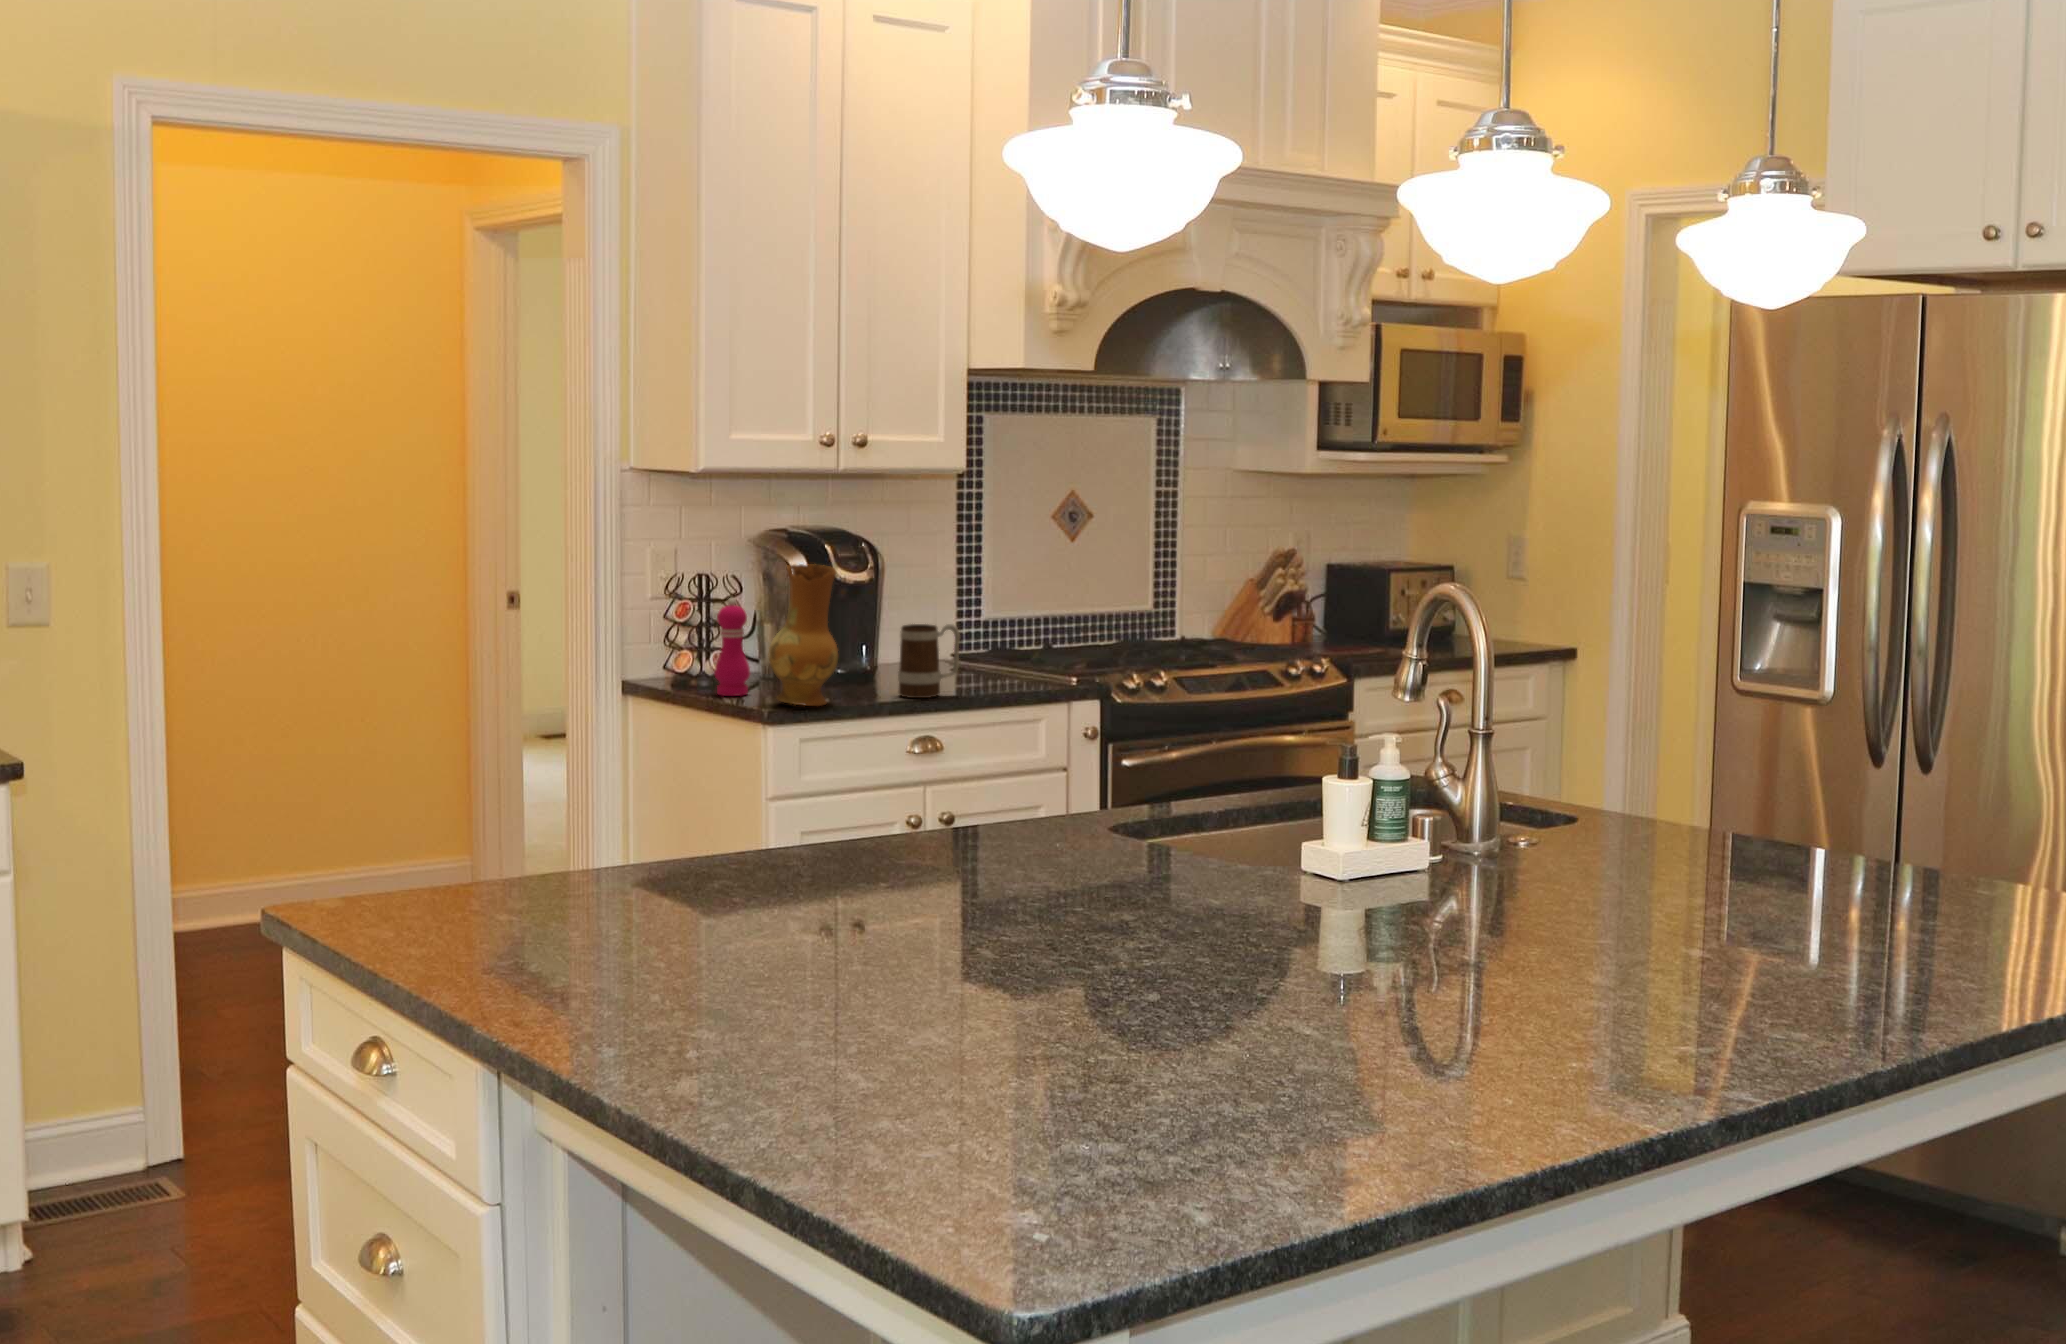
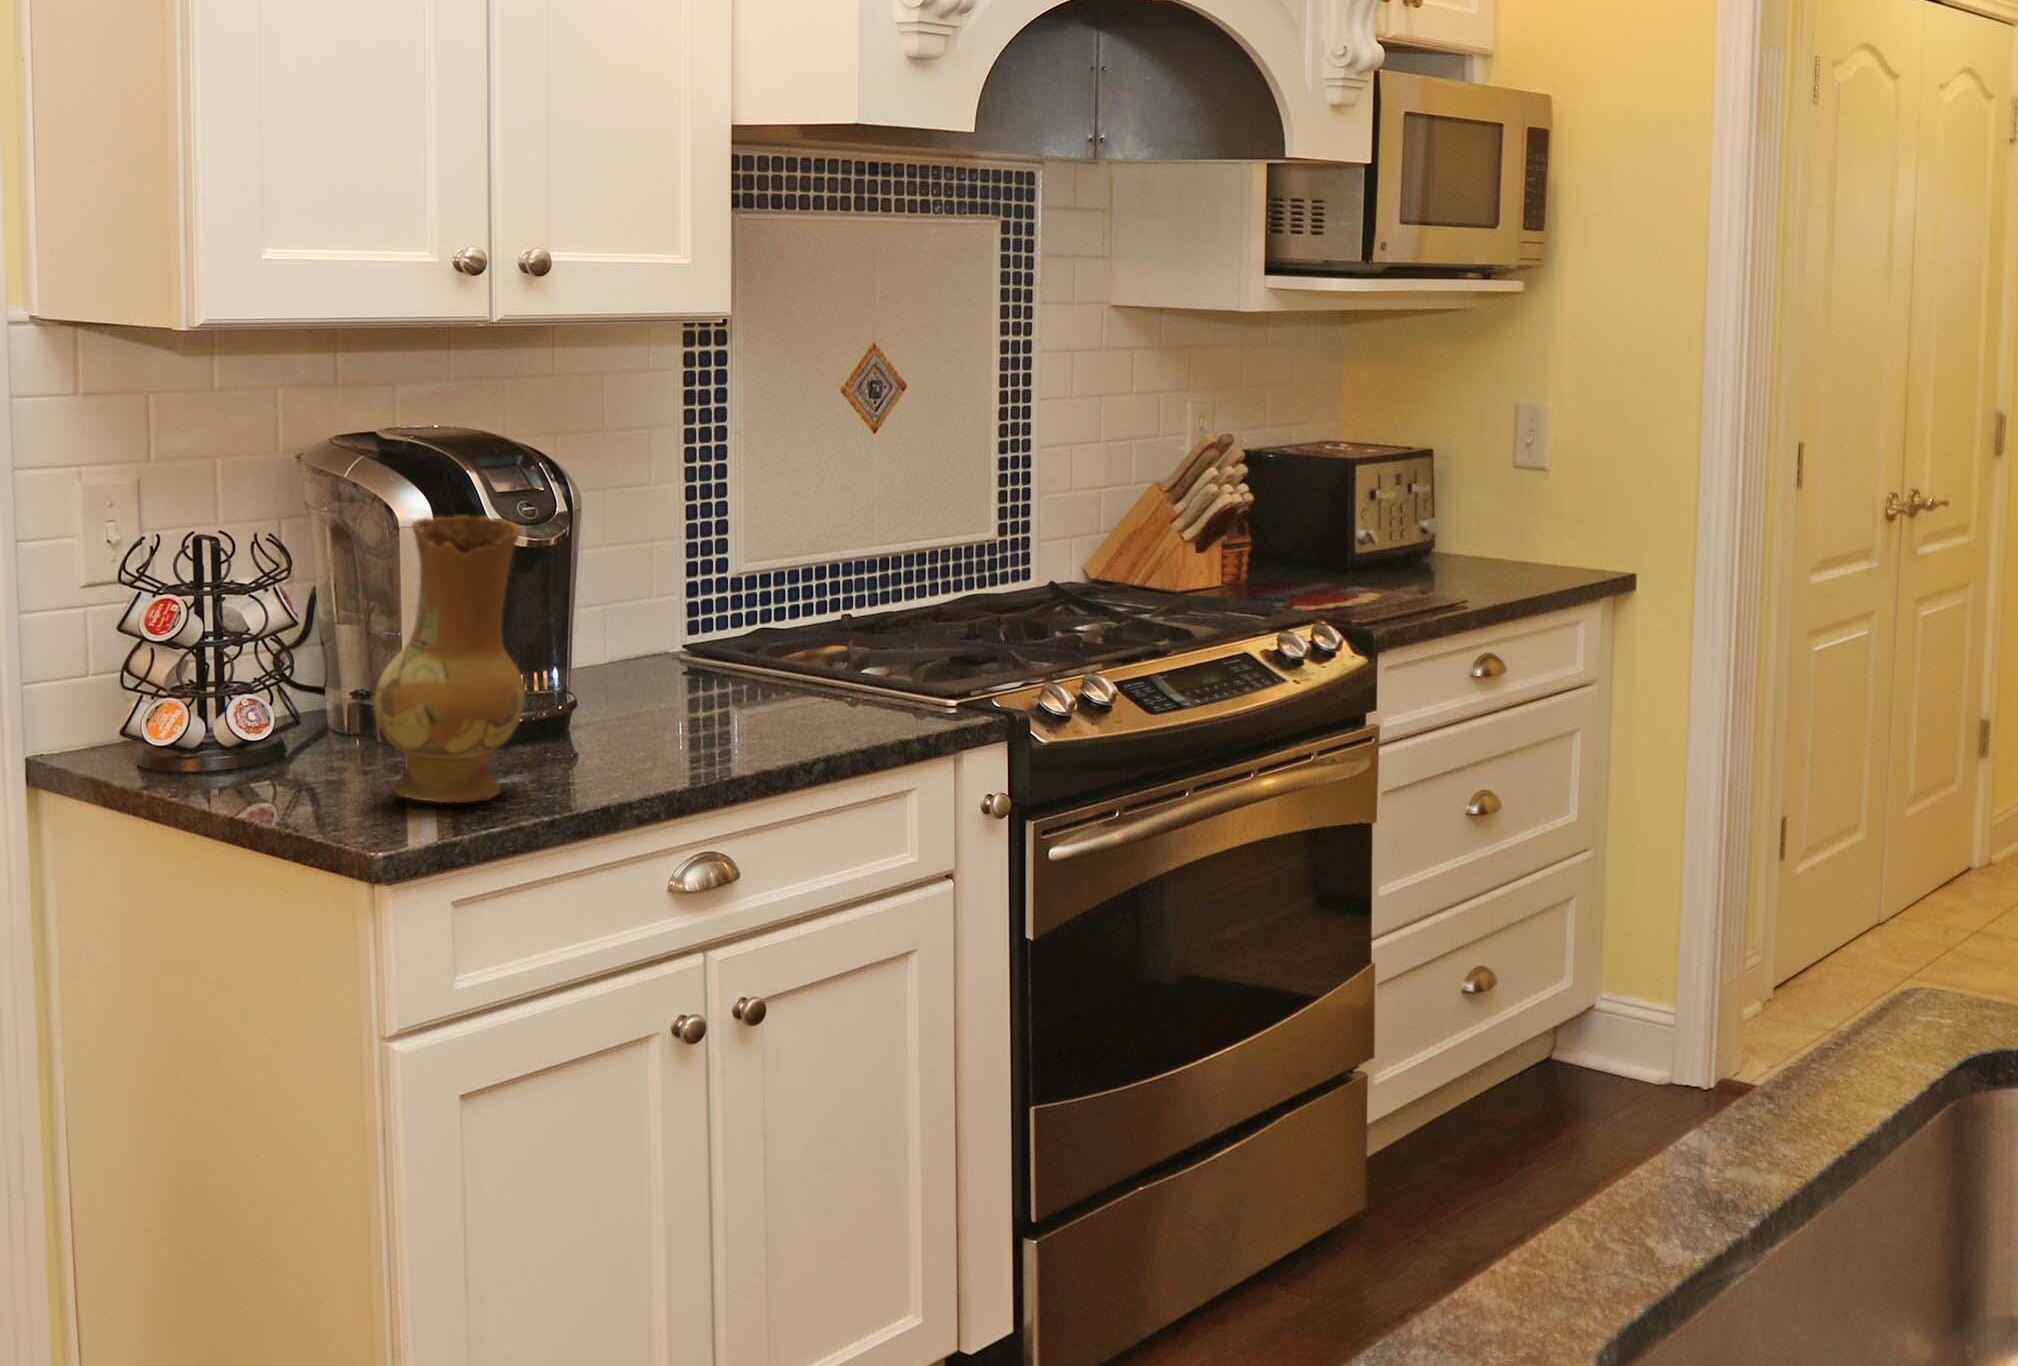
pepper mill: present [714,598,750,696] -> none [241,586,321,786]
mug: present [898,624,960,698] -> none [634,613,755,760]

